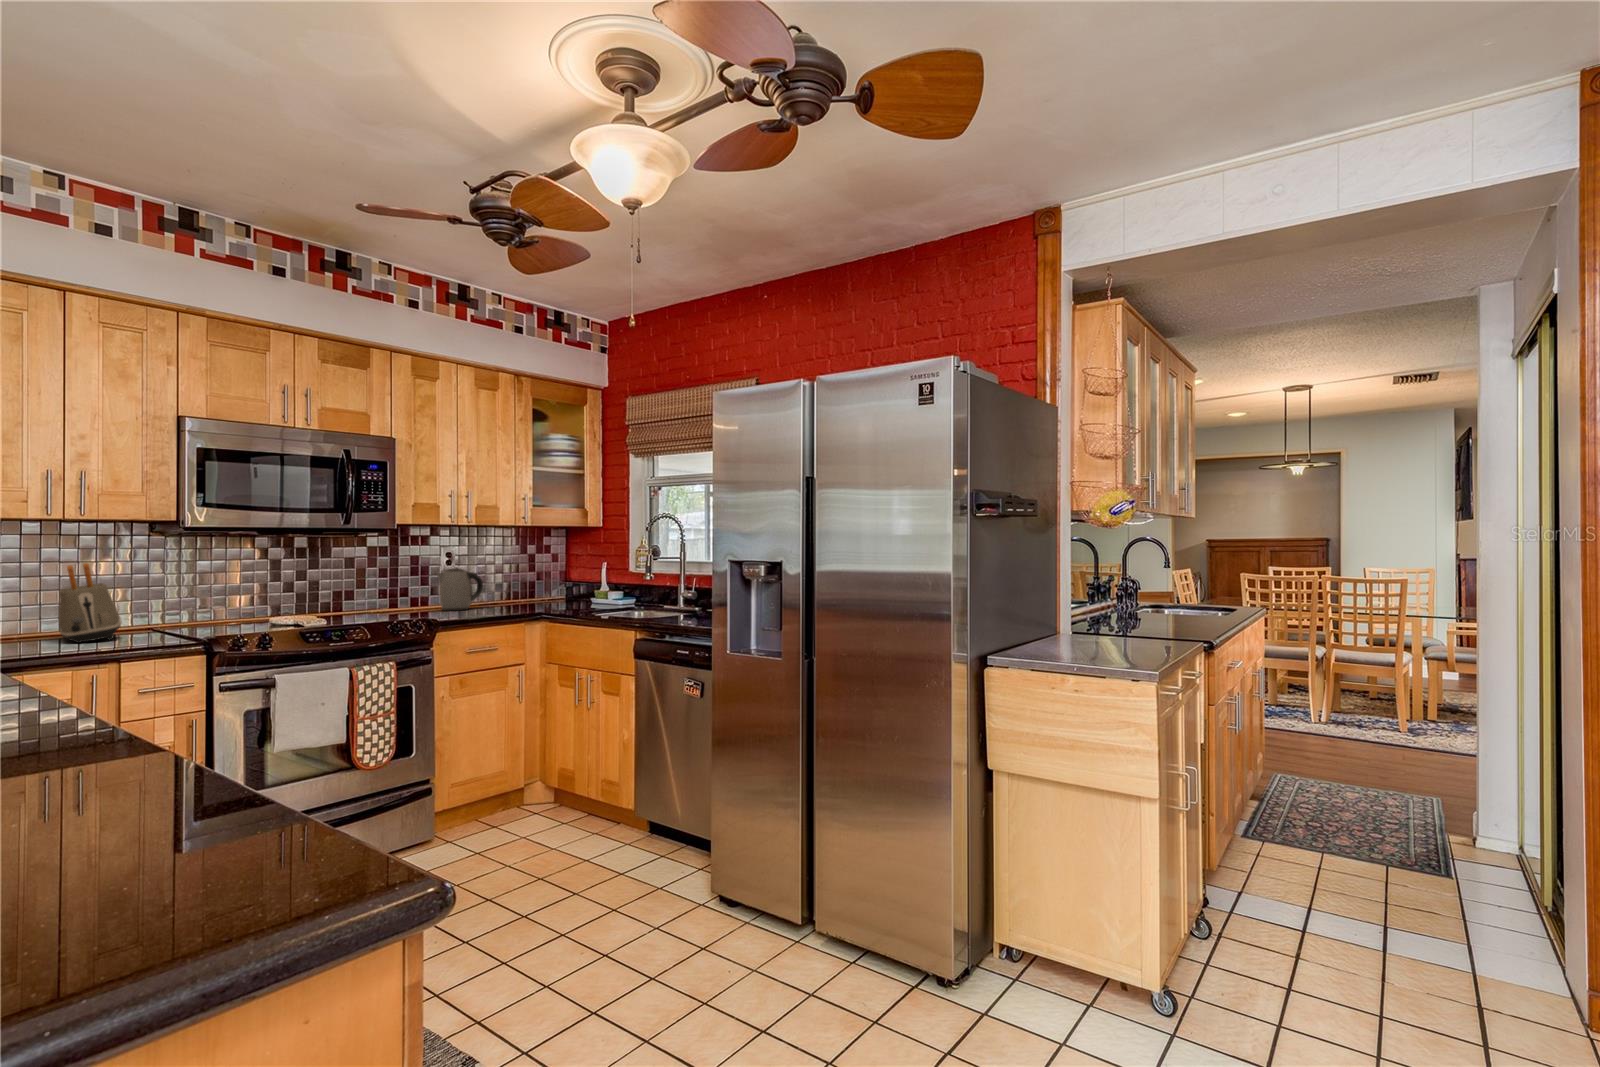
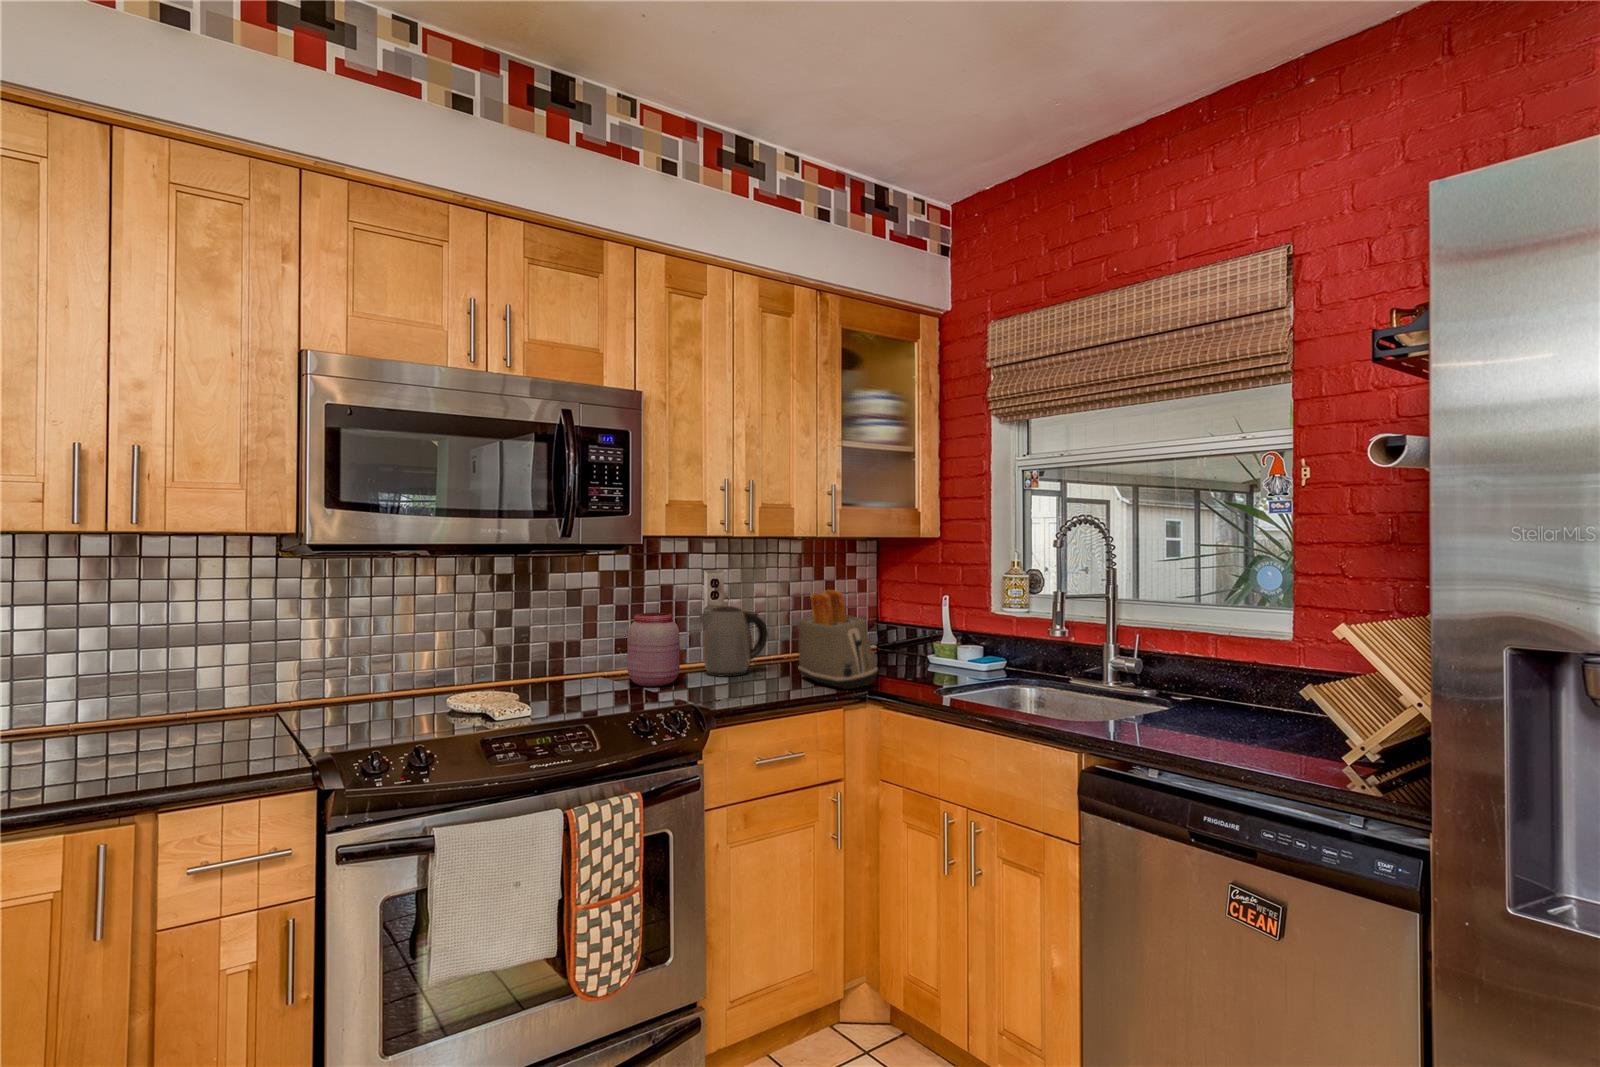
toaster: present [59,563,121,643] -> present [798,590,877,689]
jar: none [388,572,423,615] -> present [627,613,680,686]

